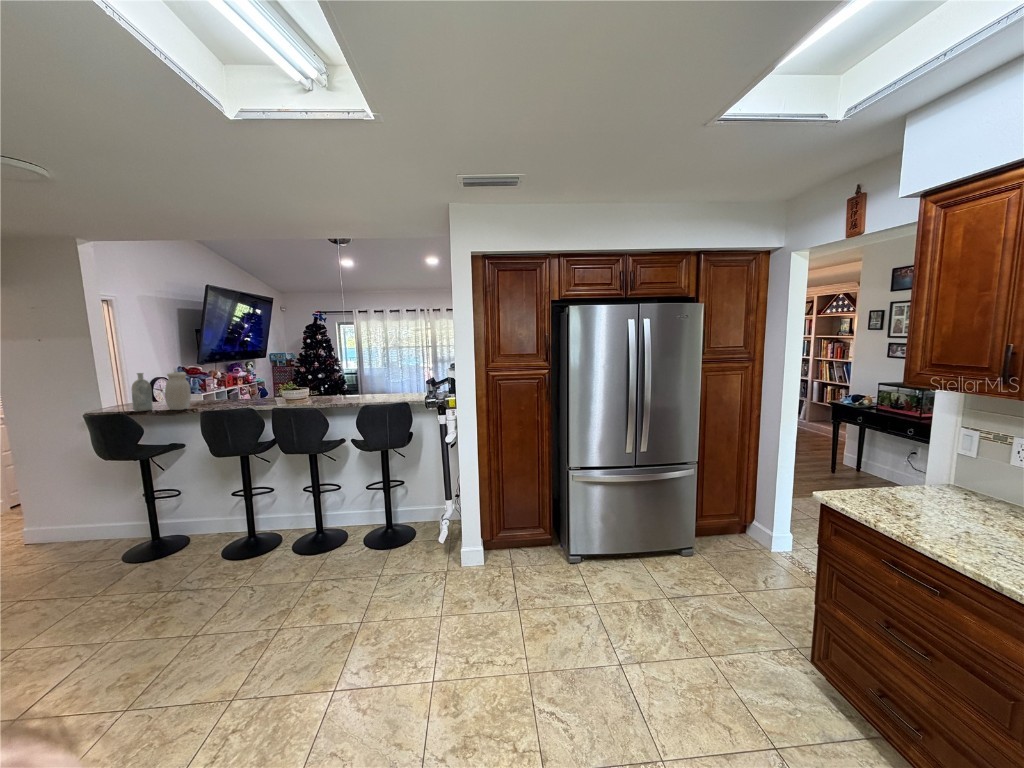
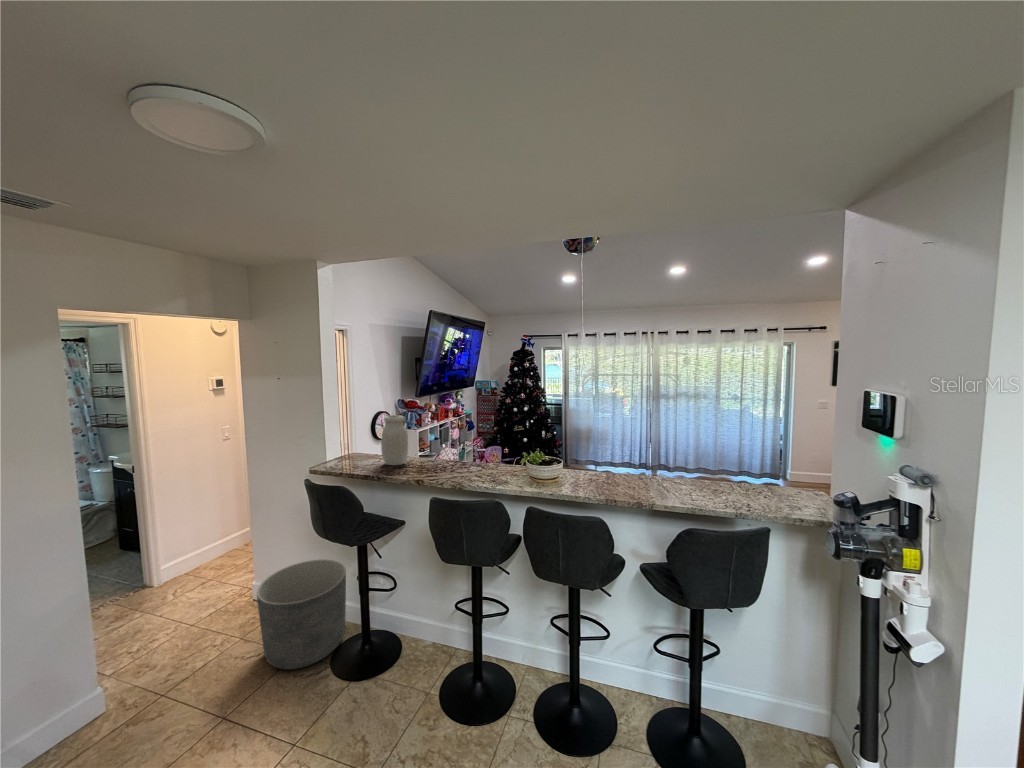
bottle: present [131,373,153,412] -> none [347,416,368,466]
planter: none [47,487,136,562] -> present [257,559,346,669]

